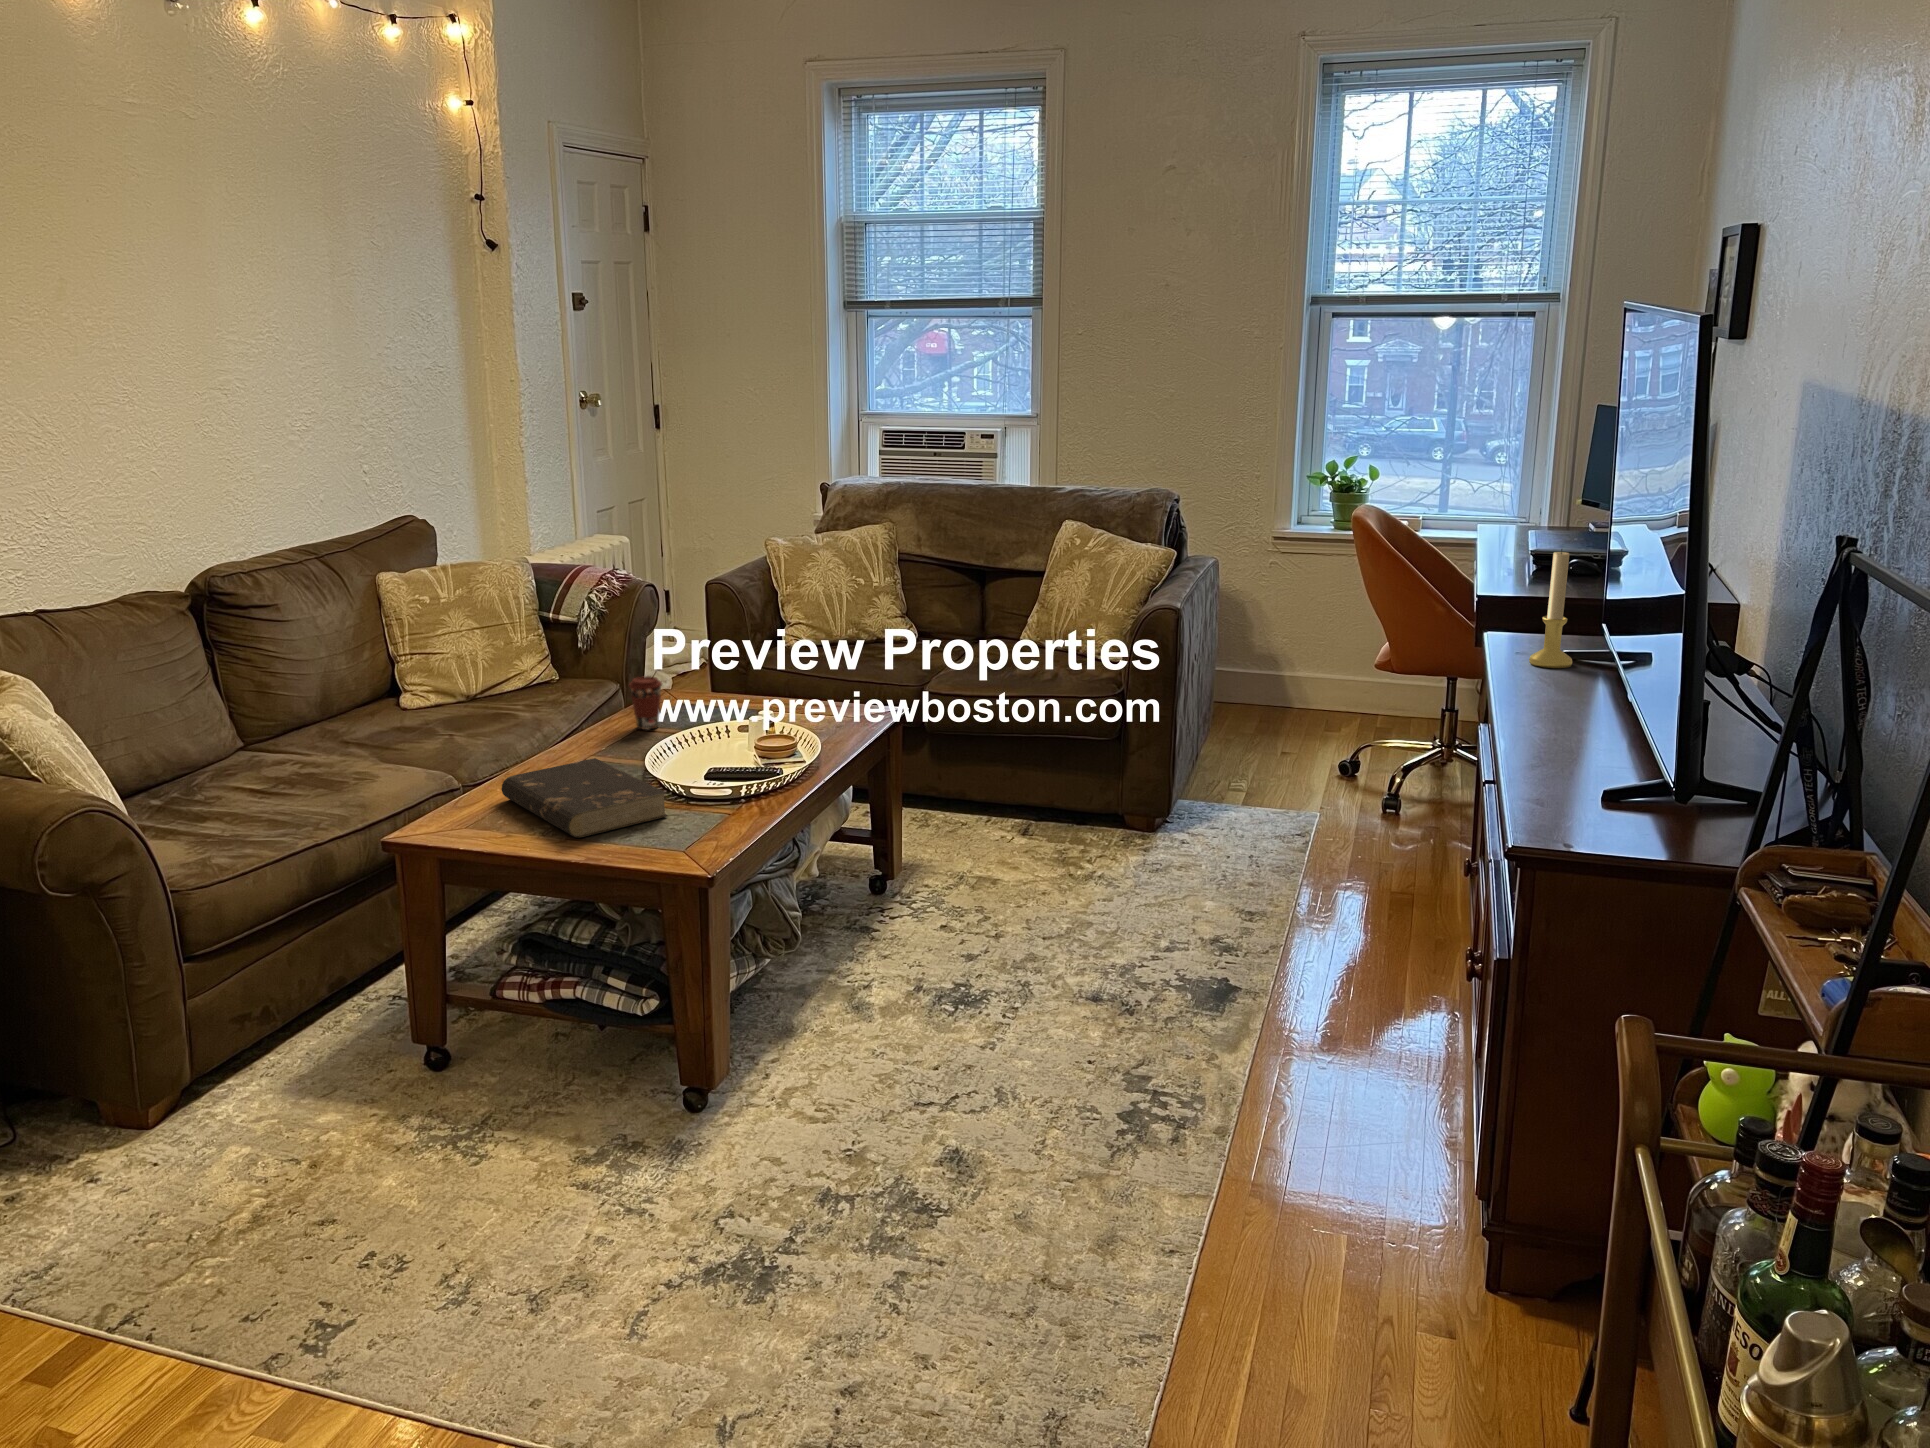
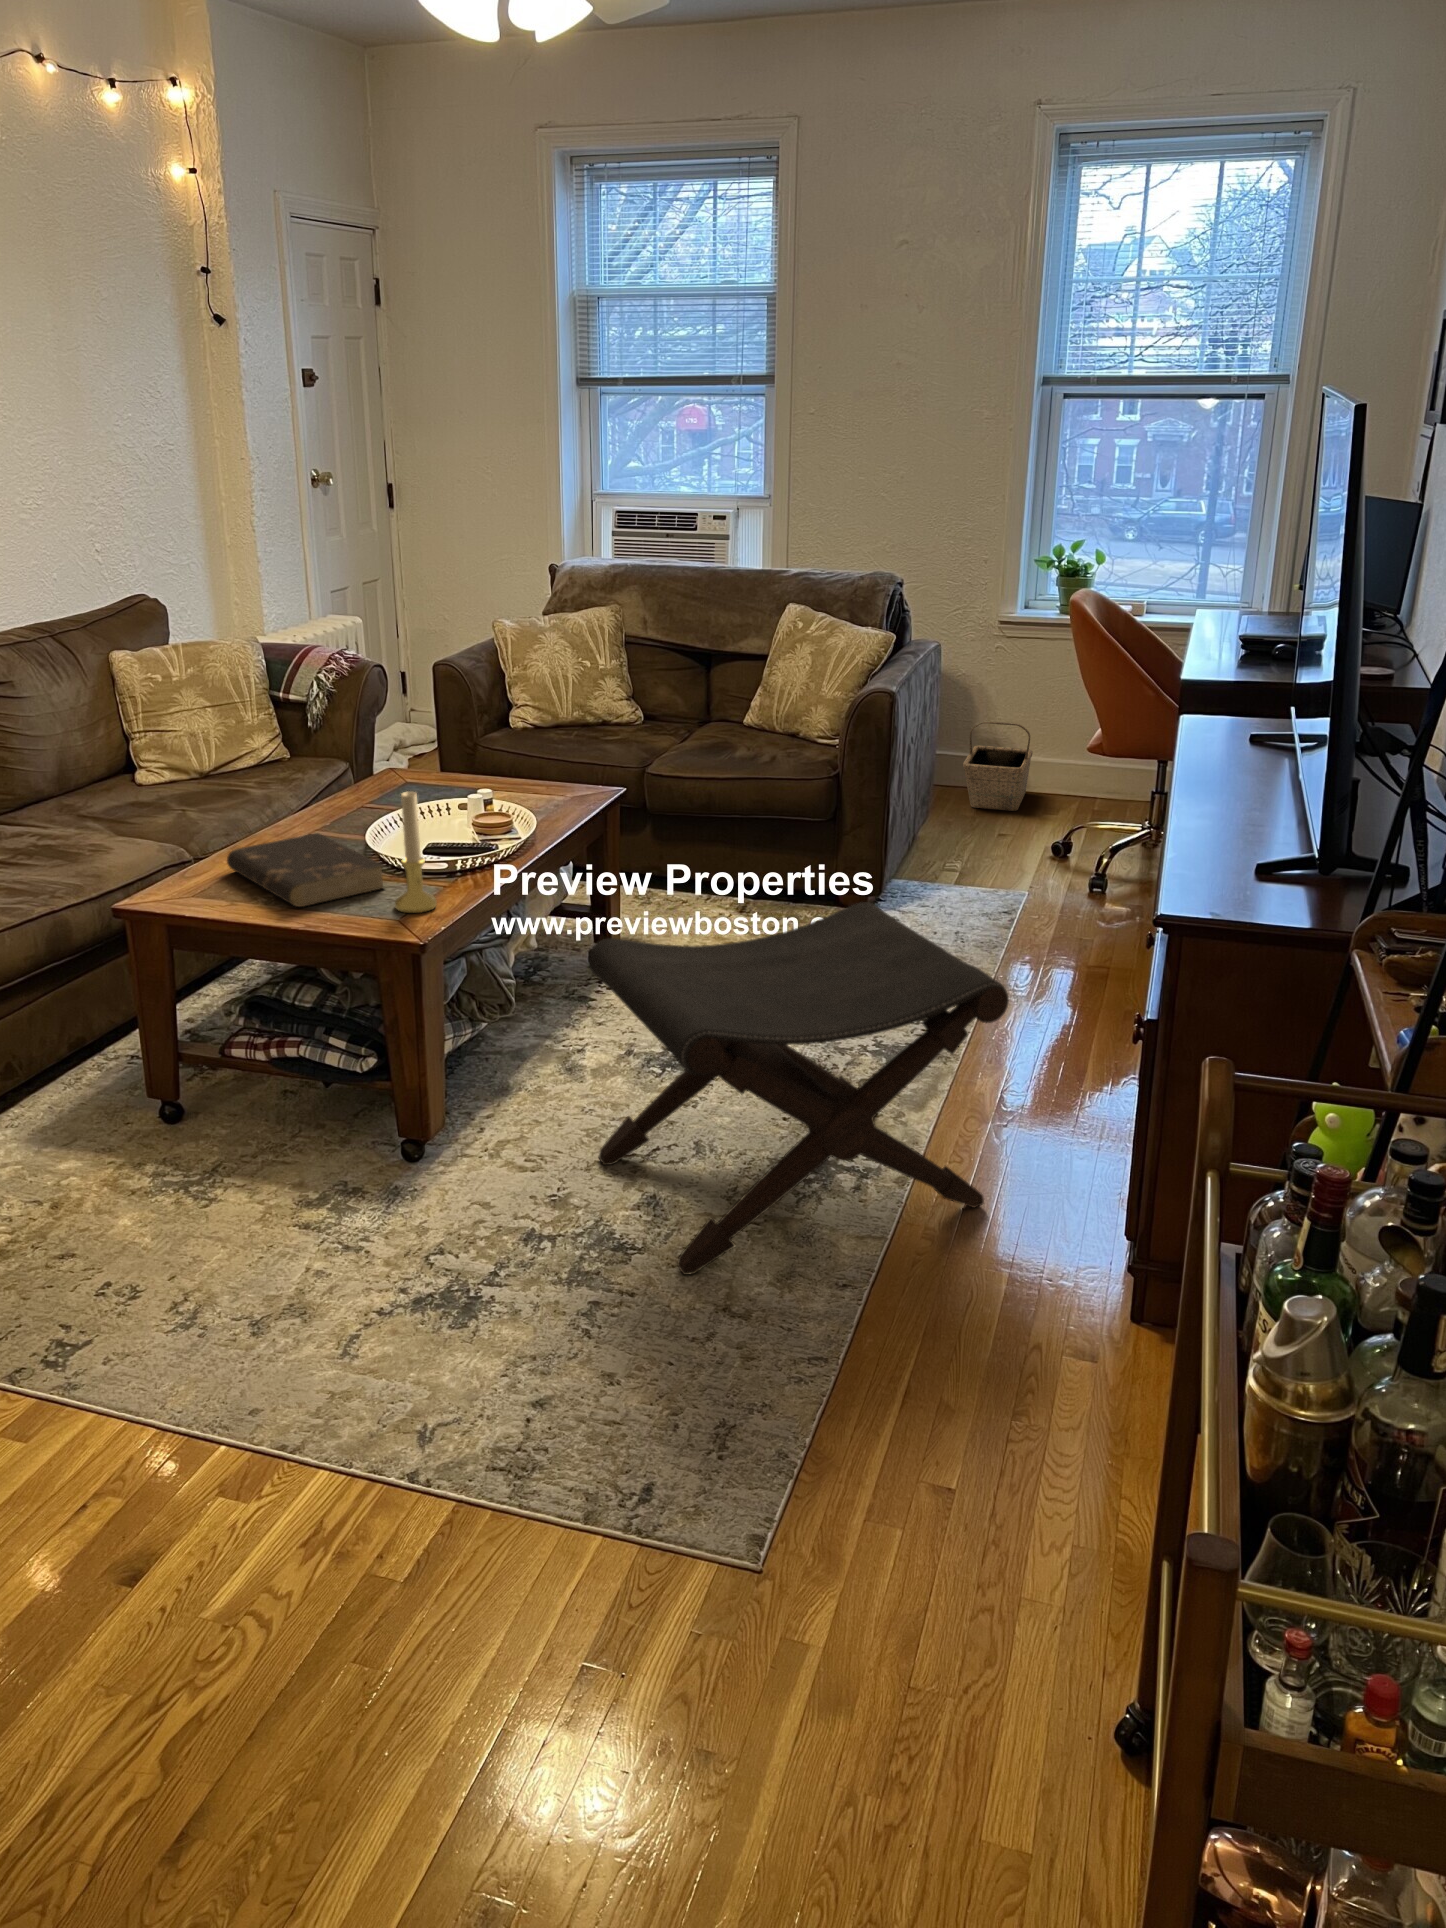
candle holder: present [1529,549,1572,668] -> present [395,792,437,913]
basket: none [1239,637,1308,728] -> present [963,721,1033,811]
coffee cup: present [629,676,663,730] -> none [352,754,386,806]
footstool: none [885,828,1339,1240] -> present [589,902,1009,1275]

